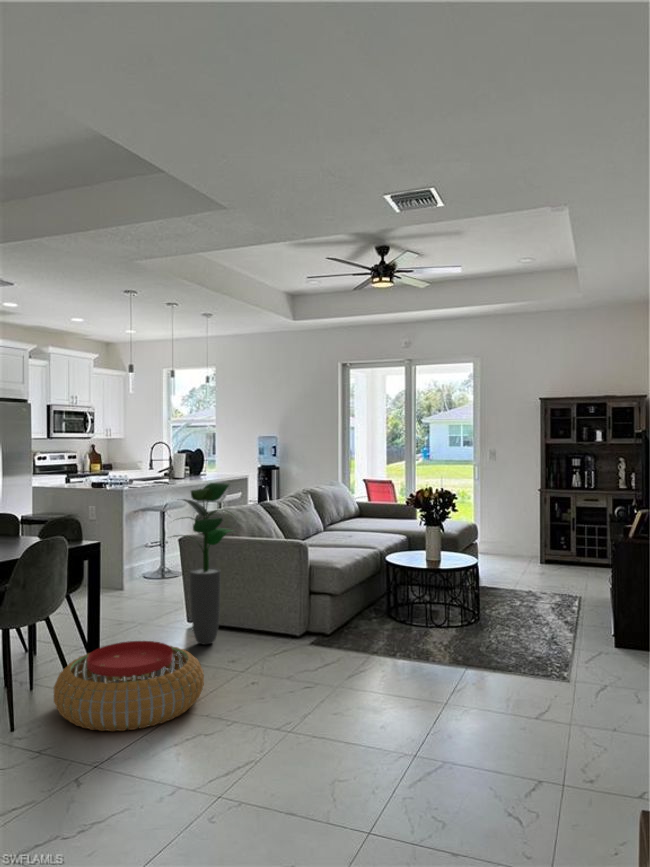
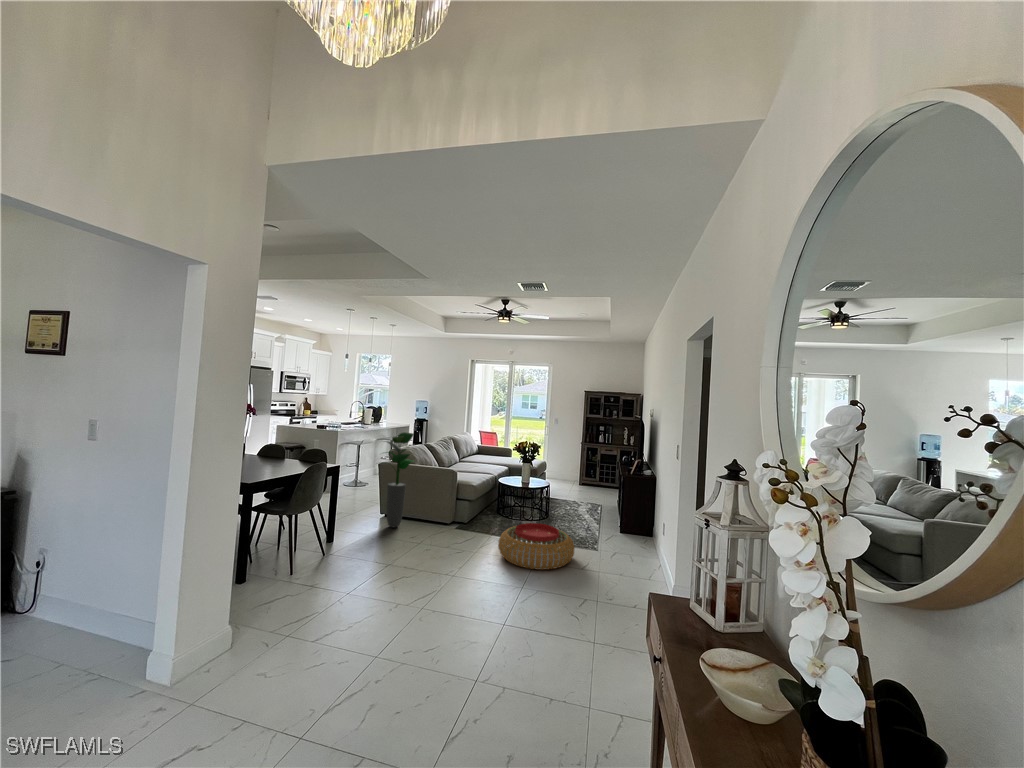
pouf: present [54,641,204,731] -> present [498,523,575,570]

